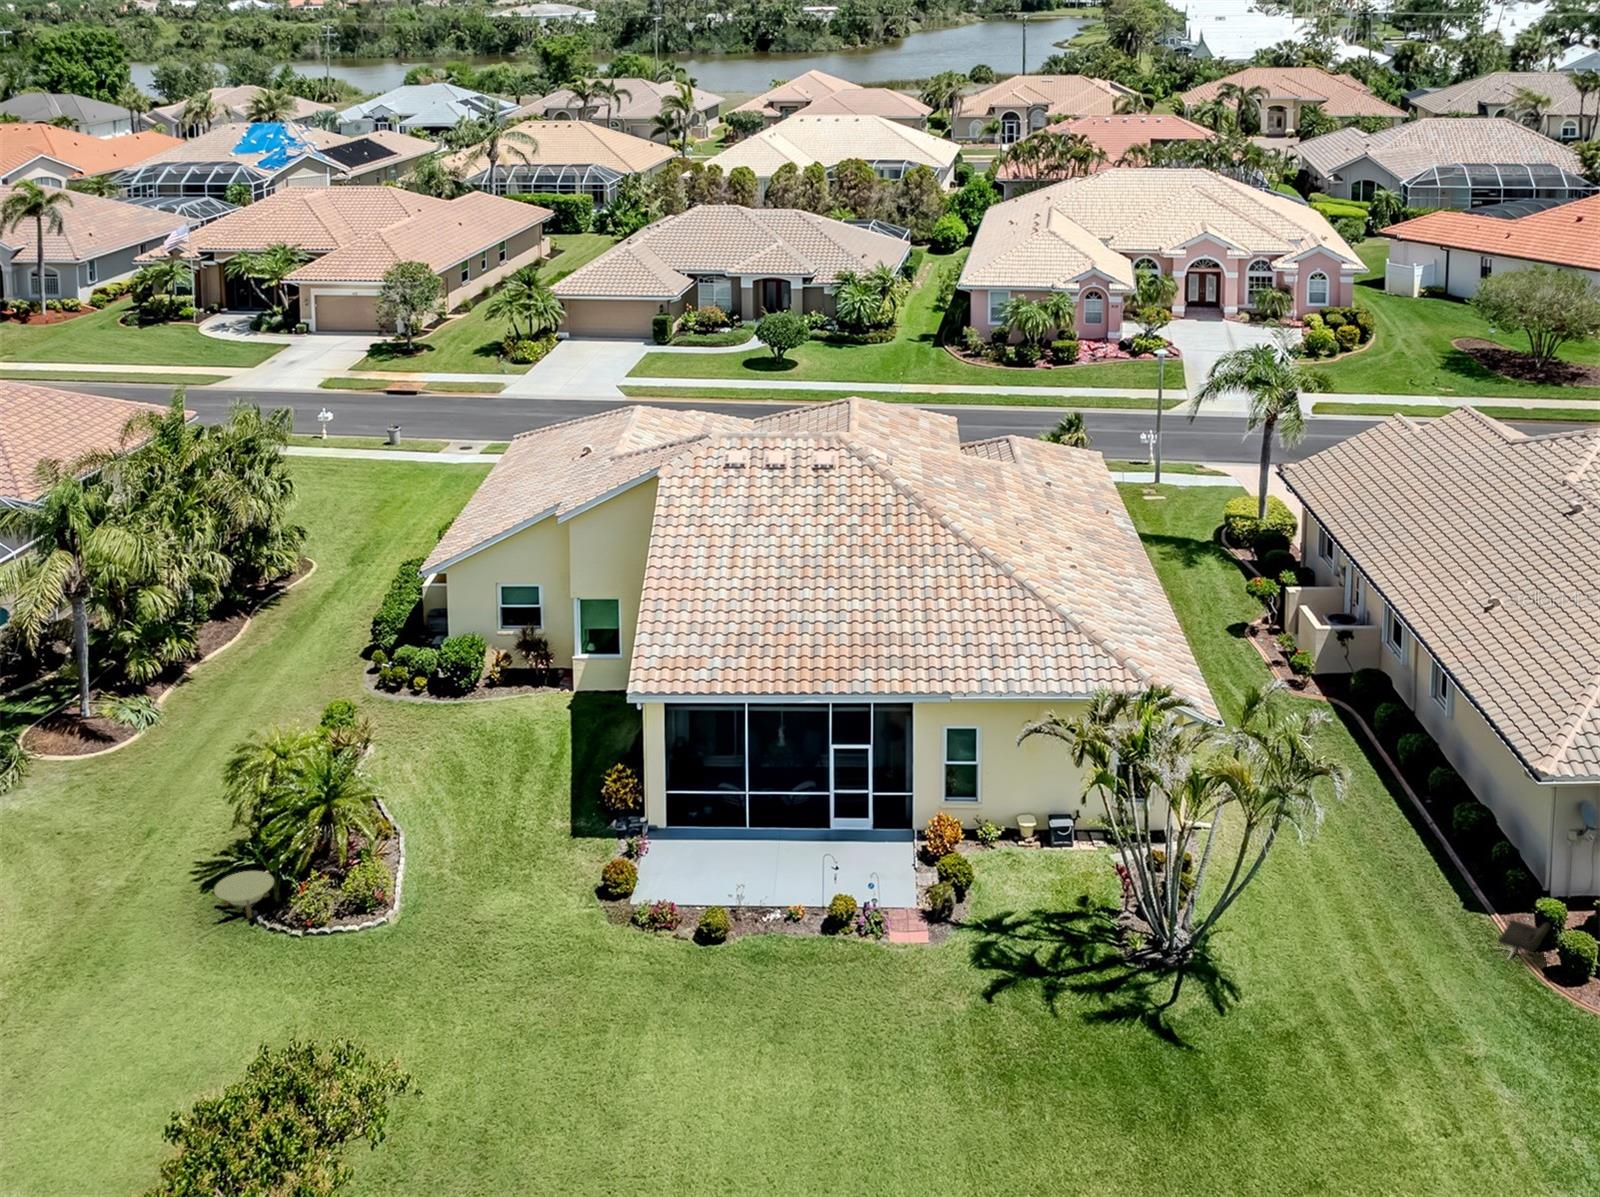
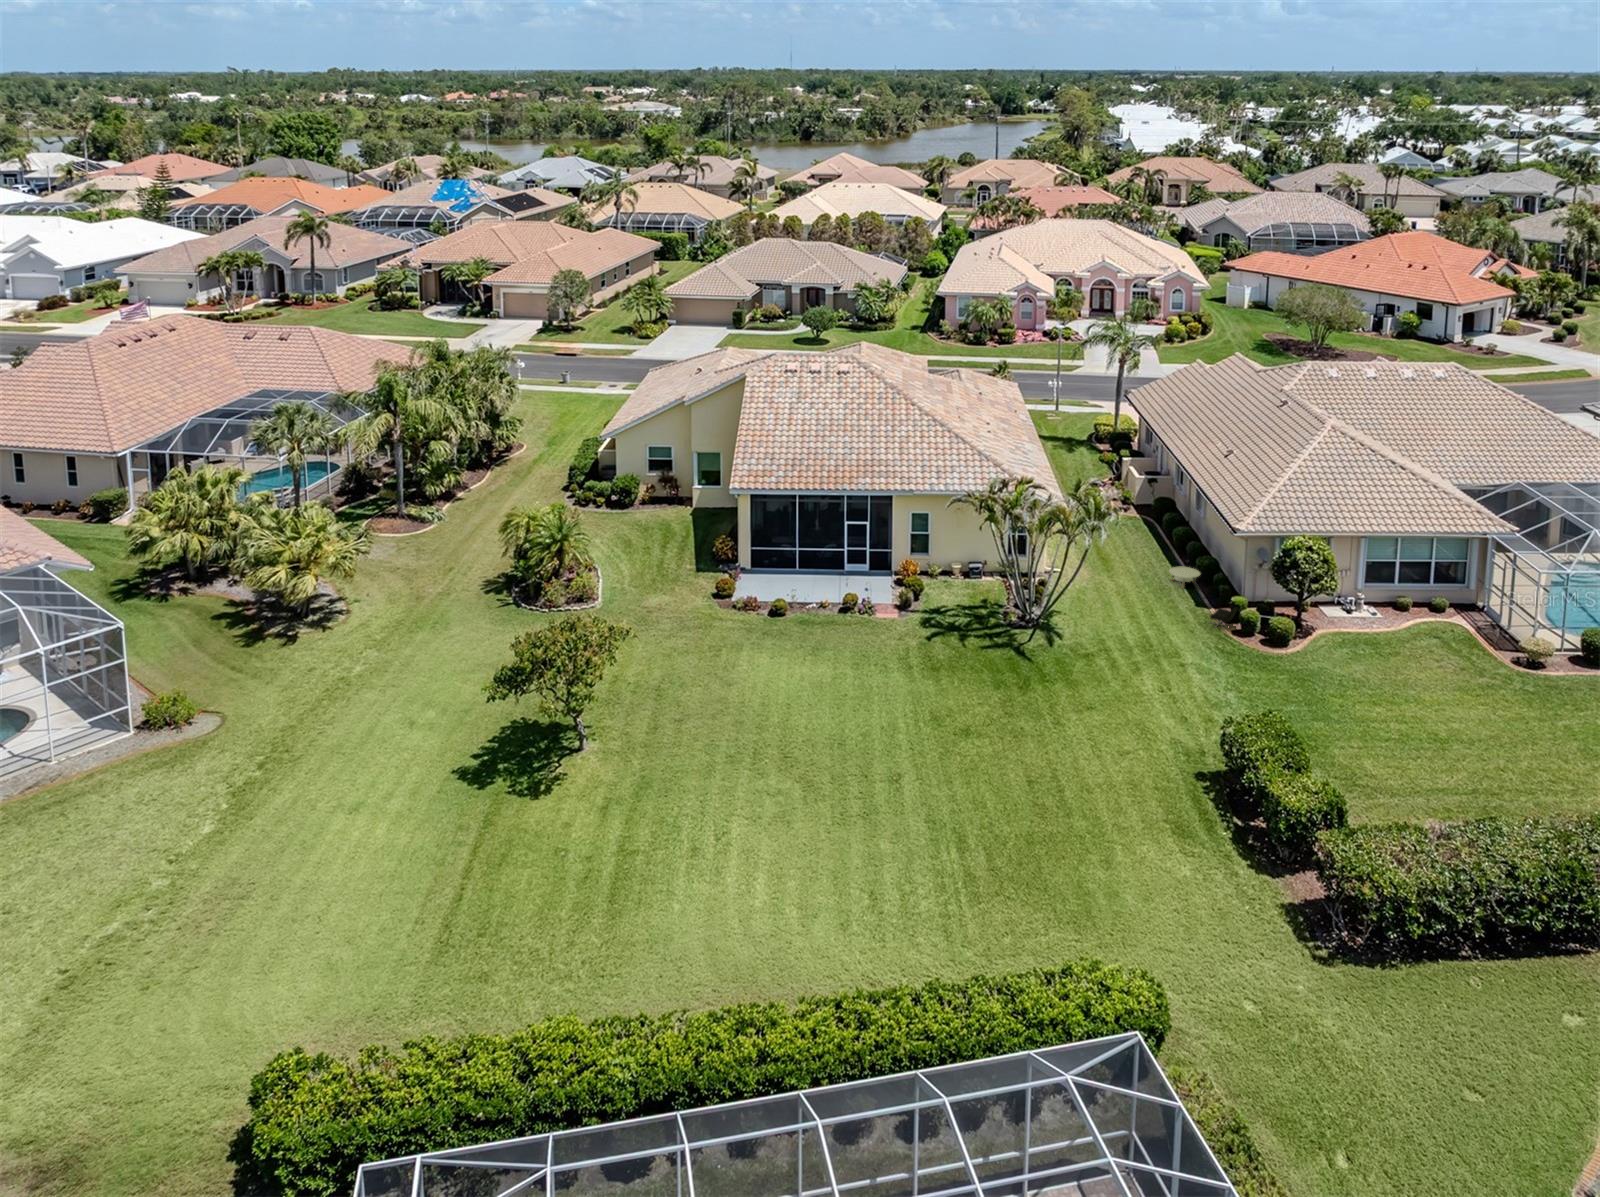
round table: present [214,871,274,918] -> present [1169,567,1200,588]

